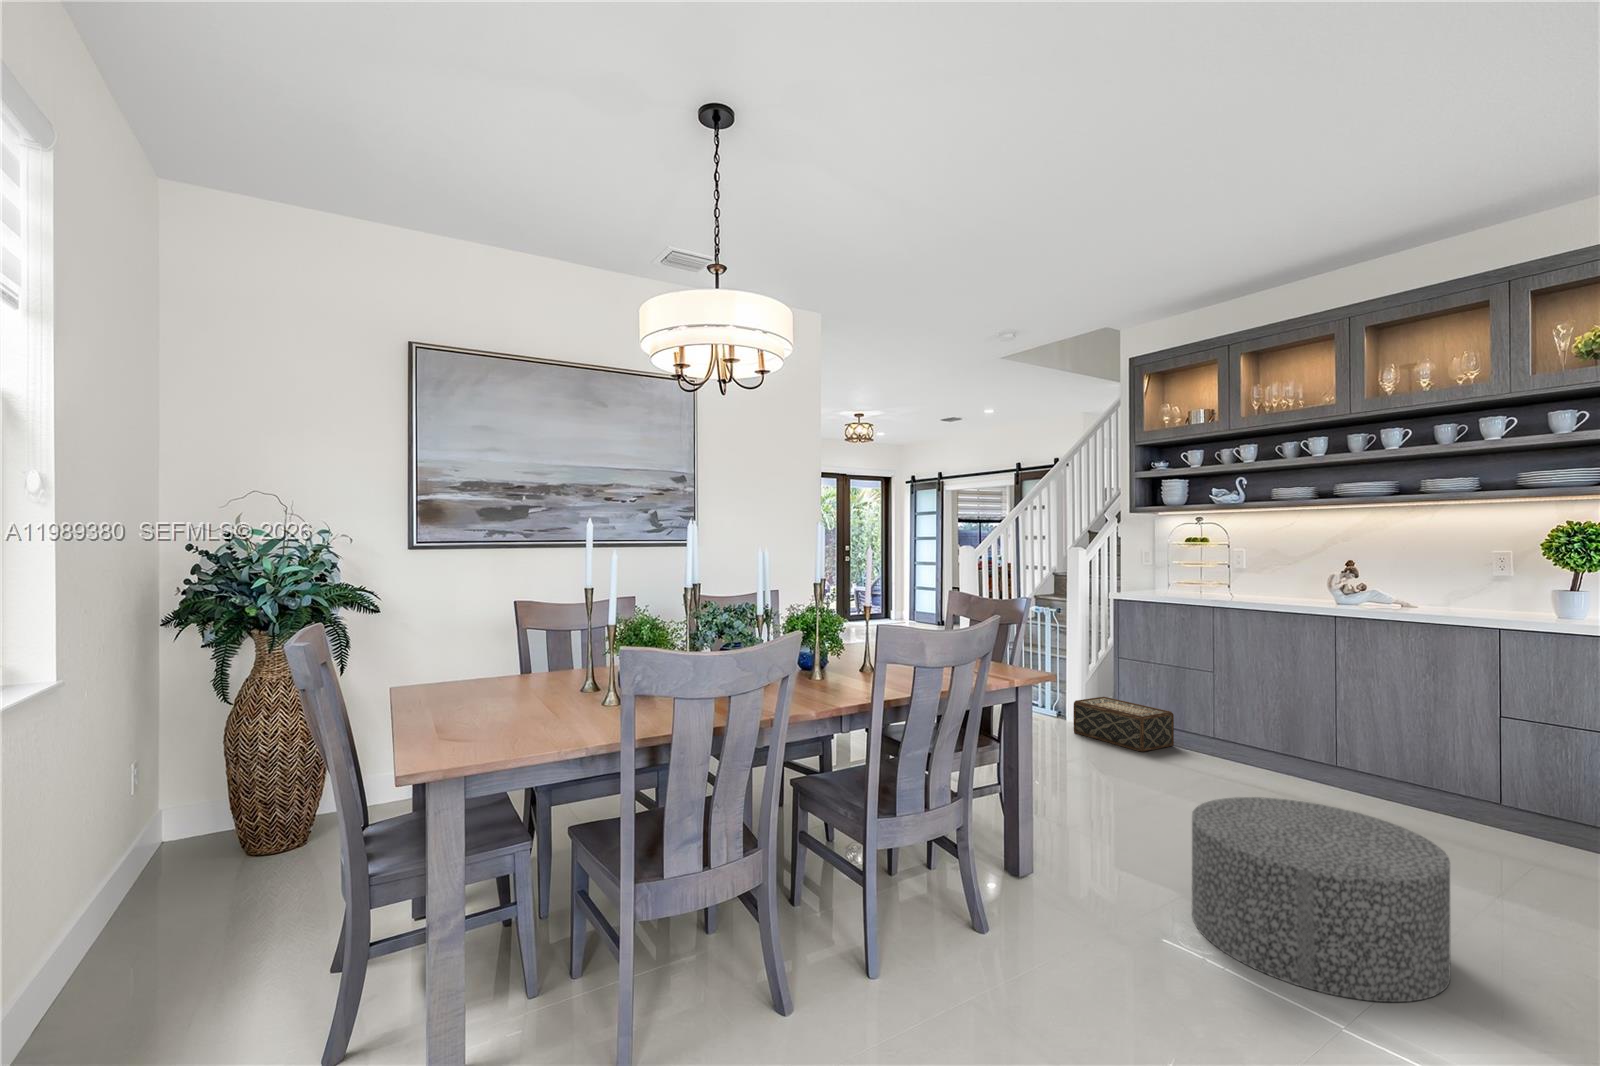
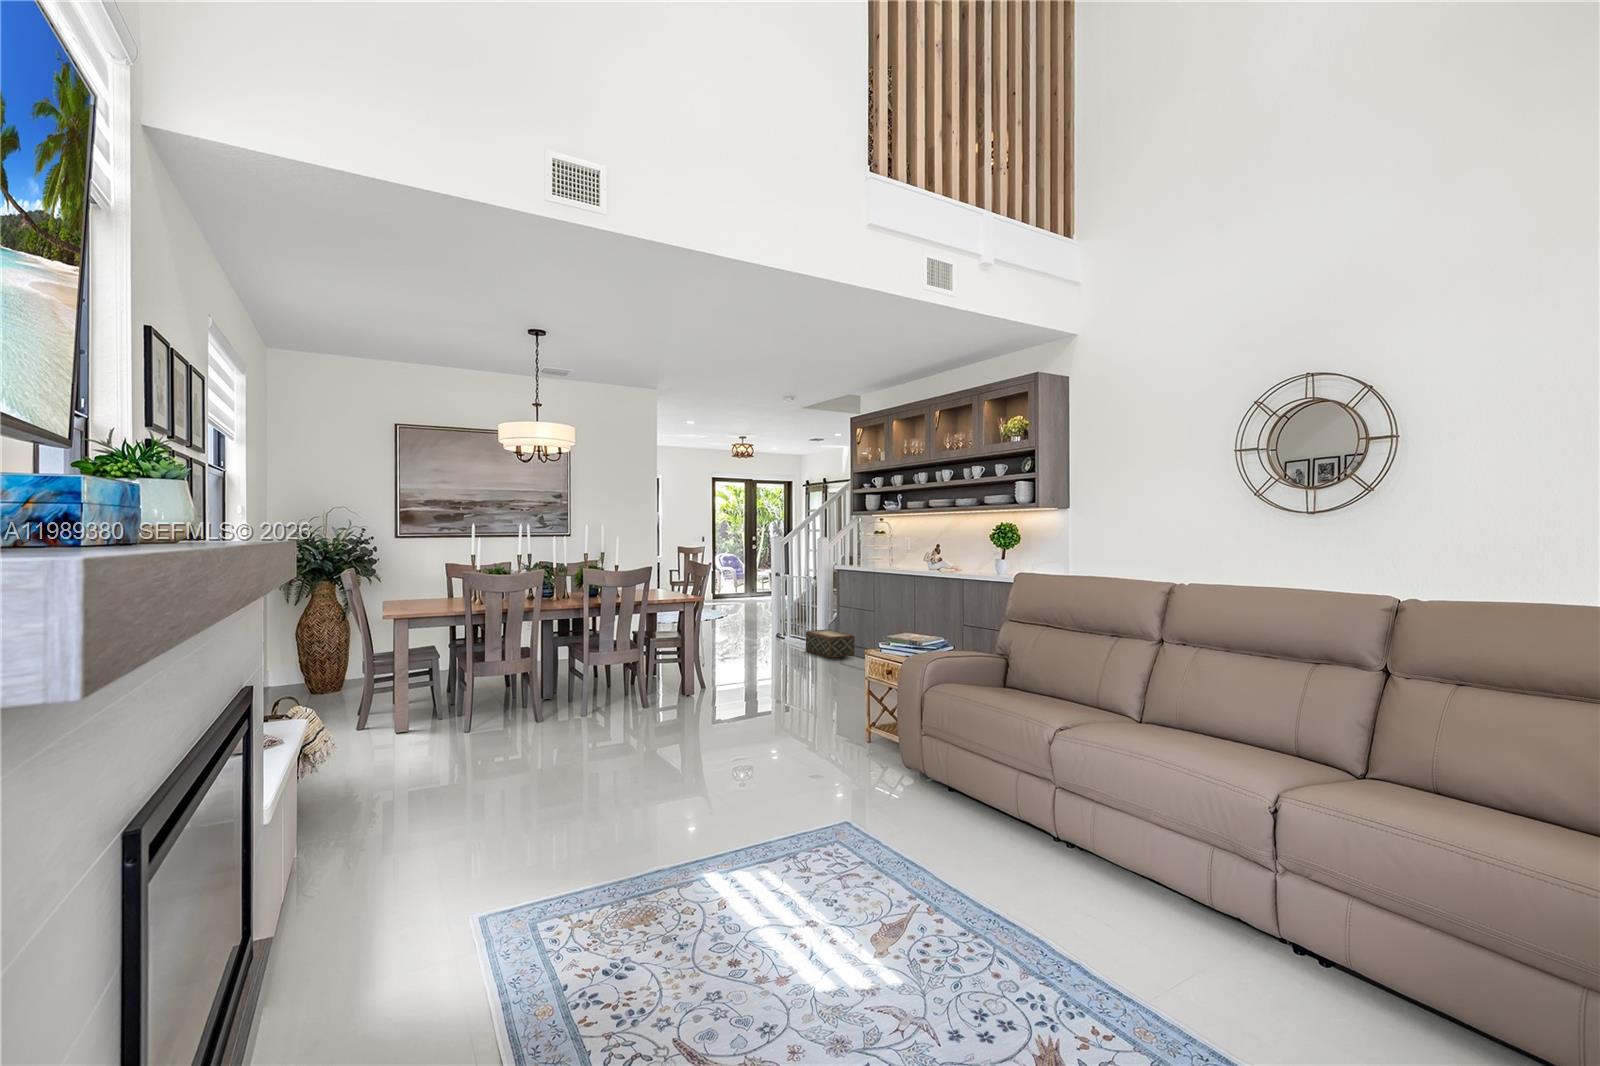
ottoman: present [1192,797,1450,1002] -> none [736,655,829,721]

